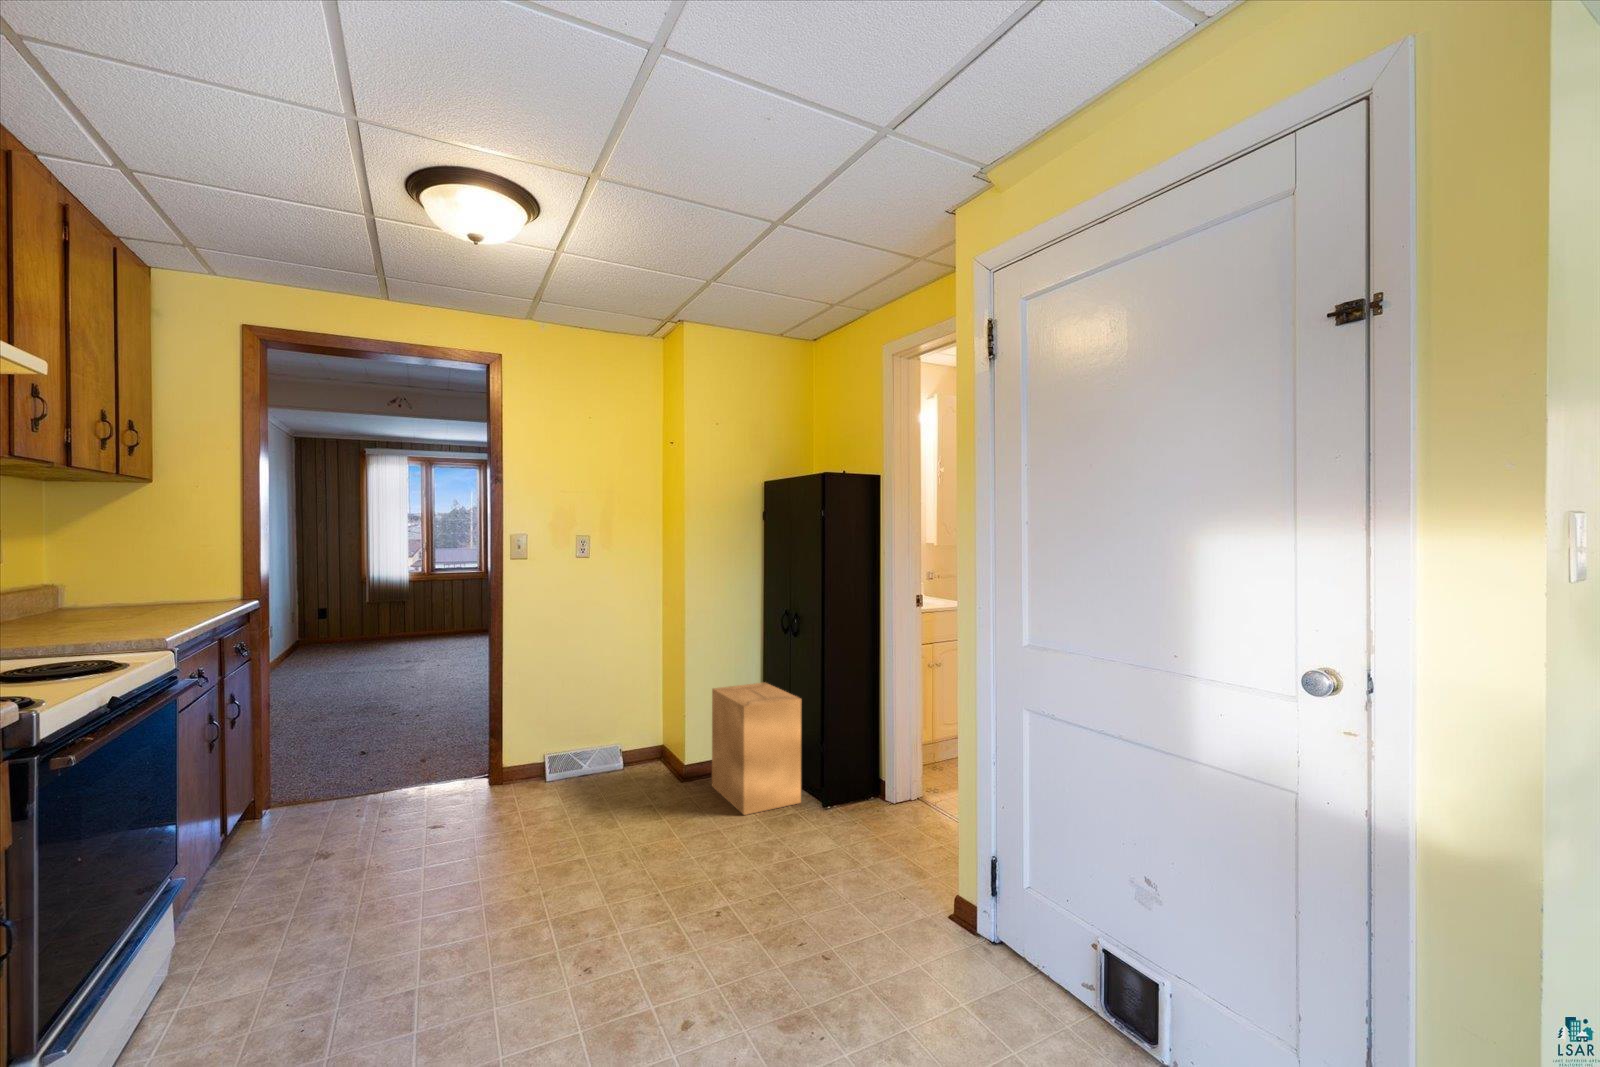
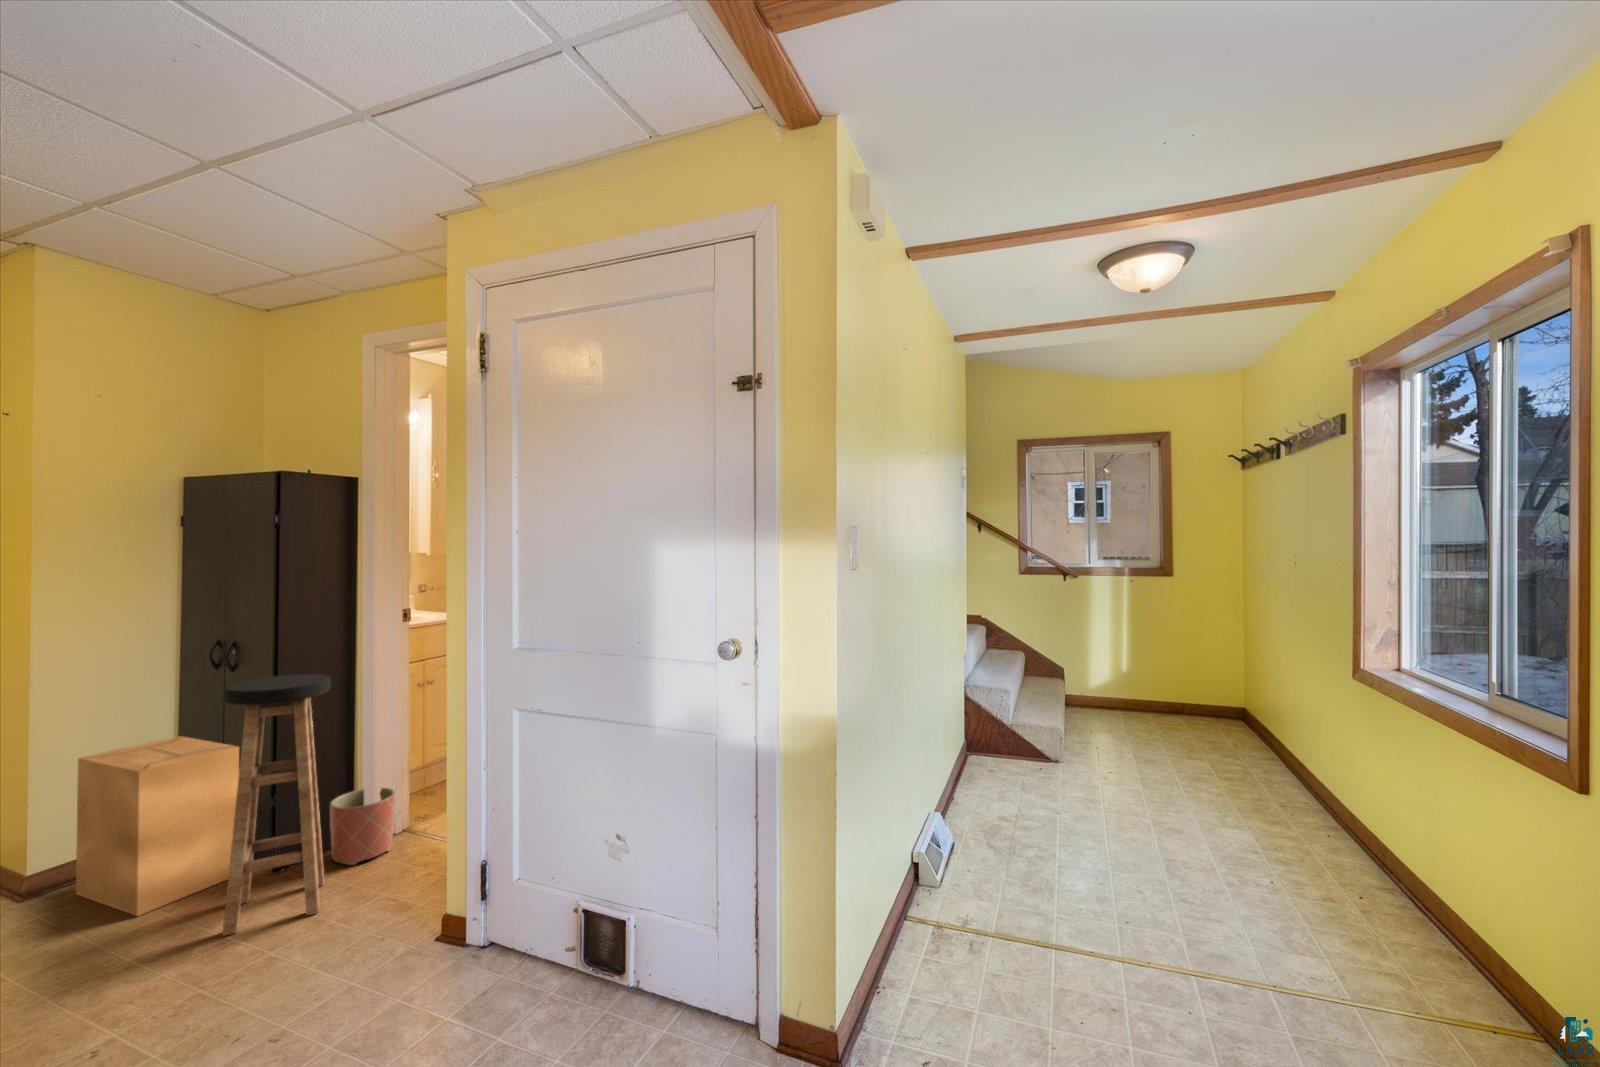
bar stool: none [793,645,863,855] -> present [223,674,331,936]
planter: none [862,754,911,820] -> present [330,787,395,865]

